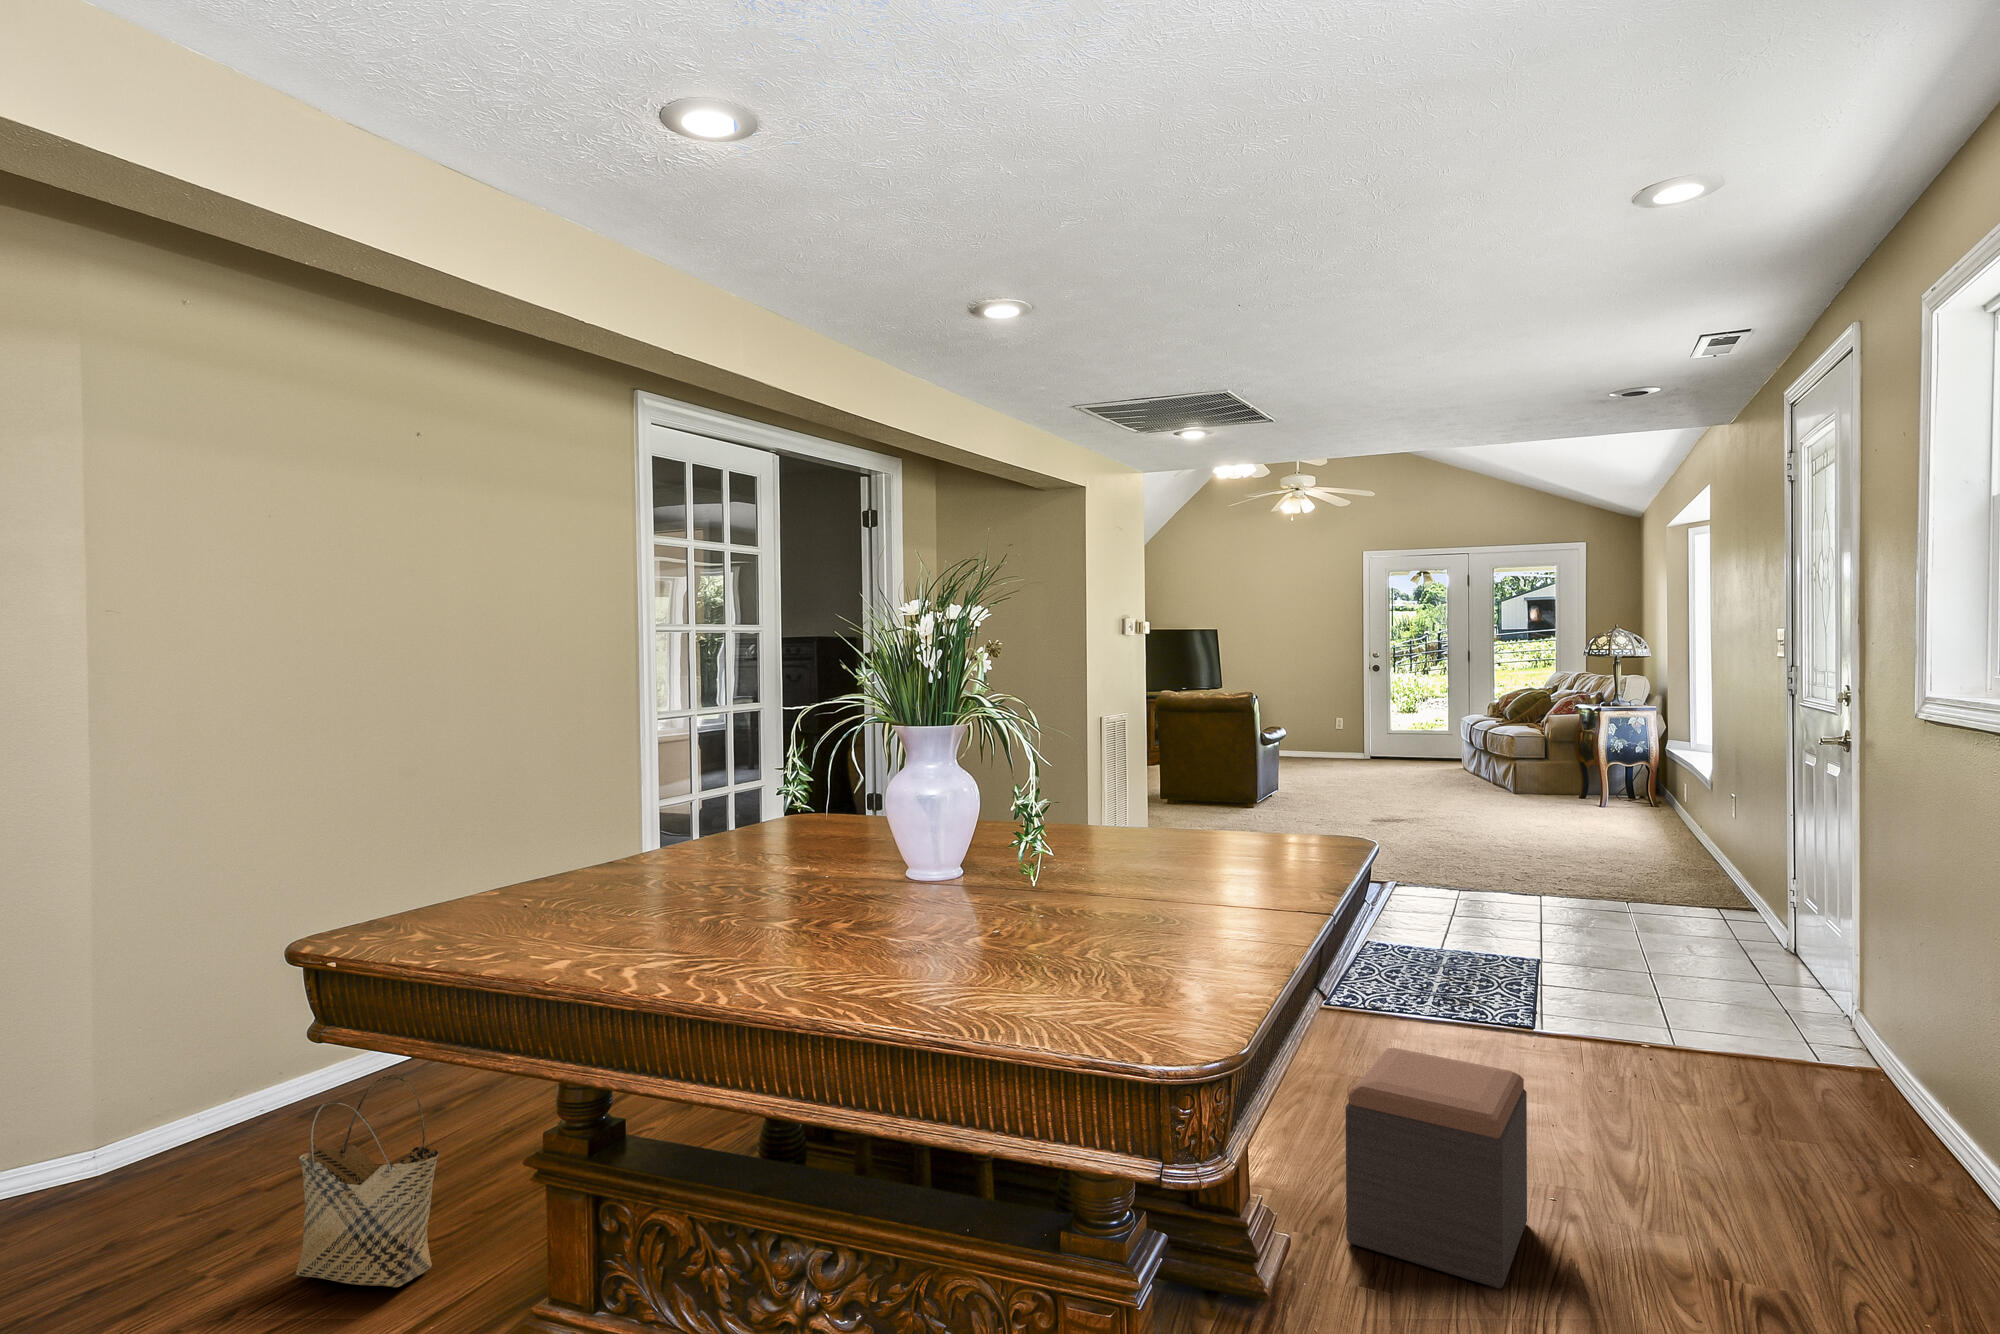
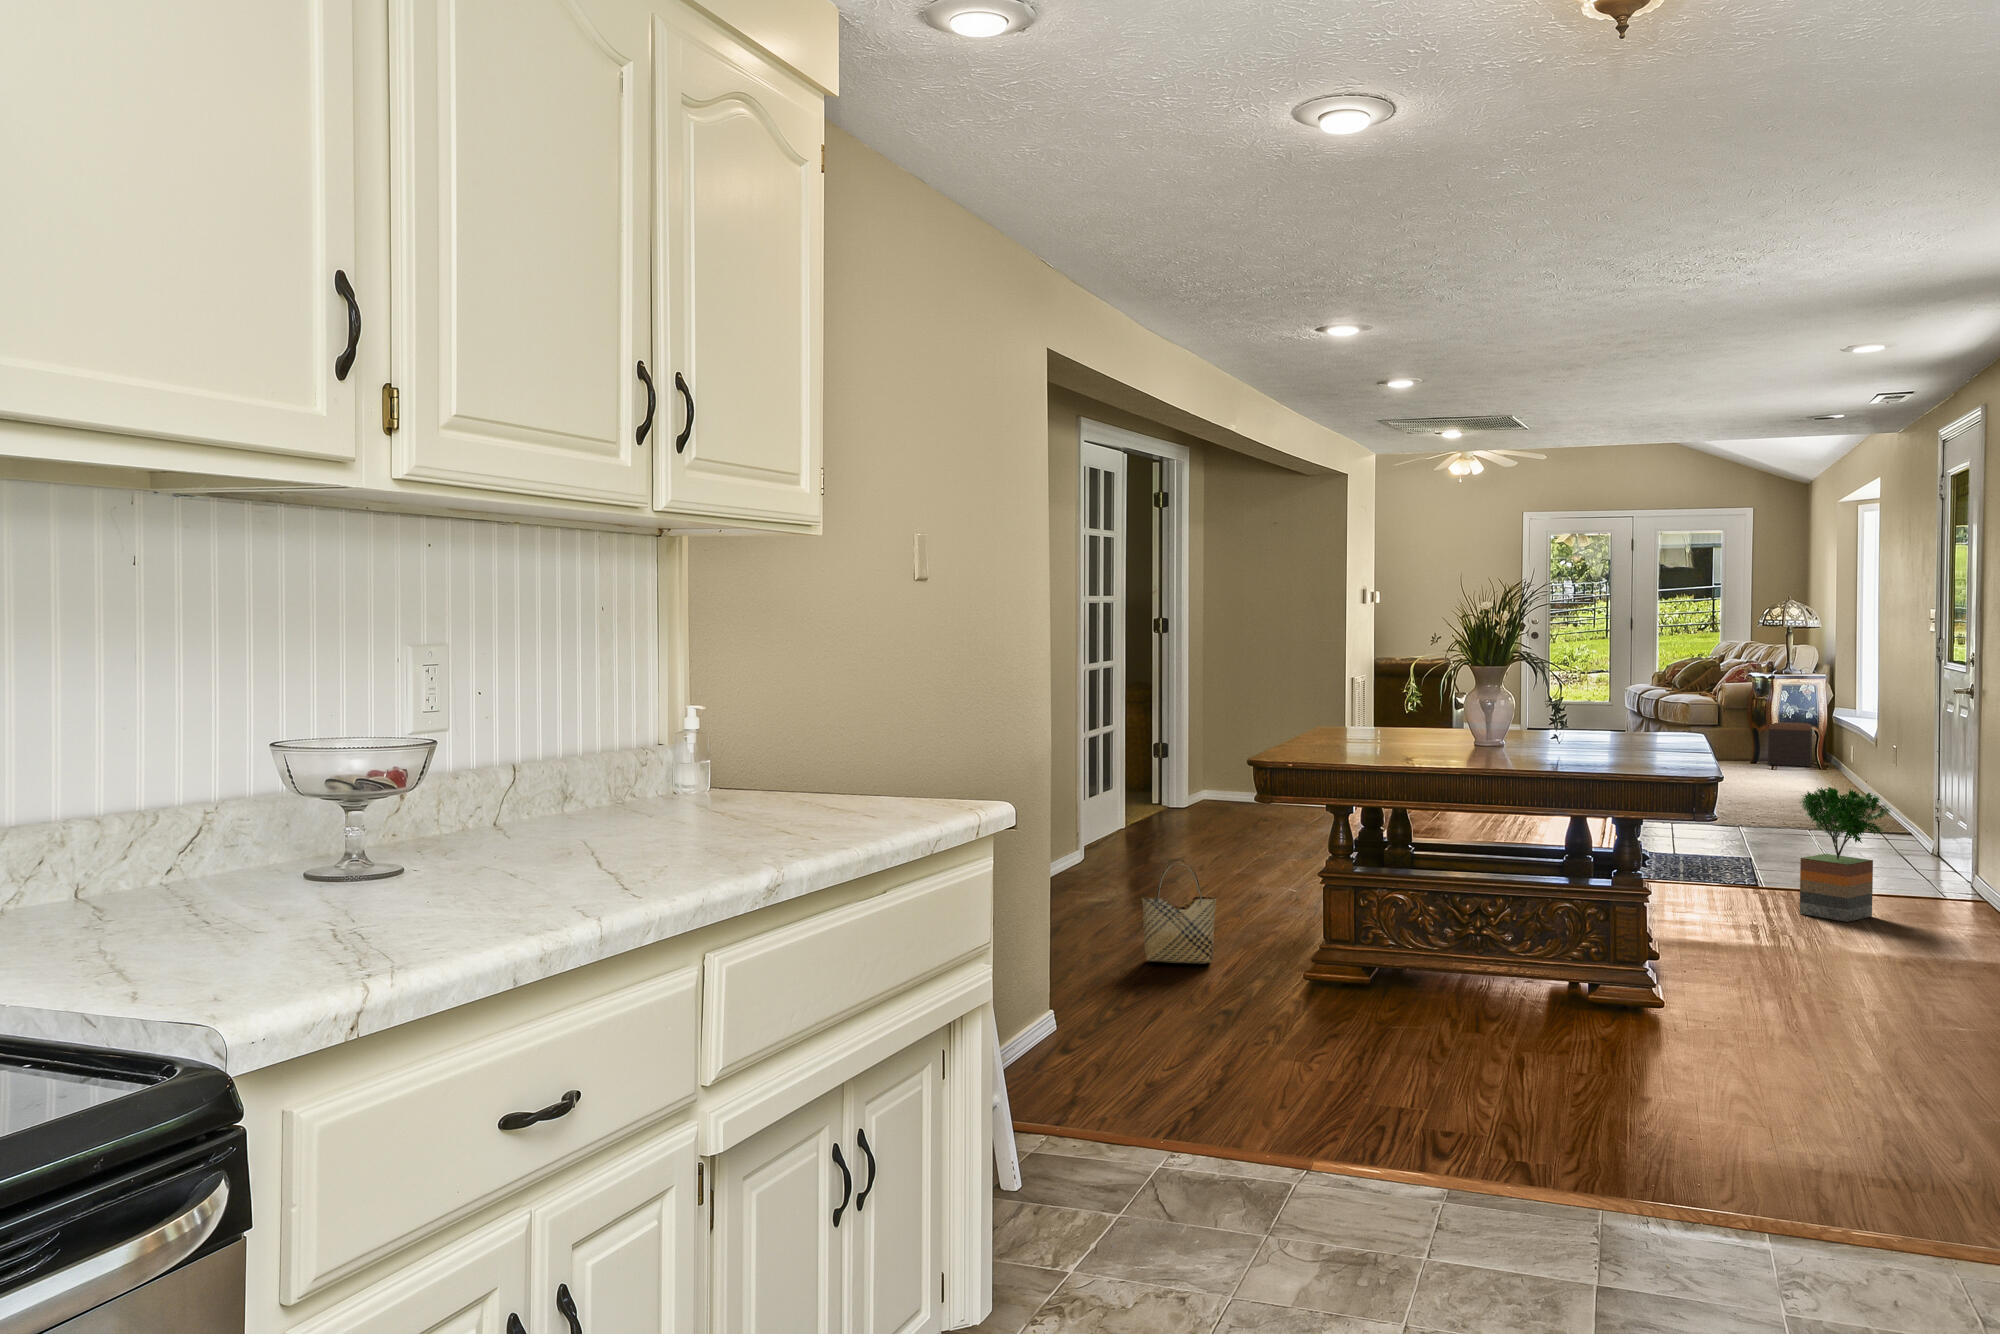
potted tree: none [1561,911,1720,1149] -> present [1800,787,1891,922]
footstool: present [1346,1048,1527,1289] -> present [1768,722,1812,767]

